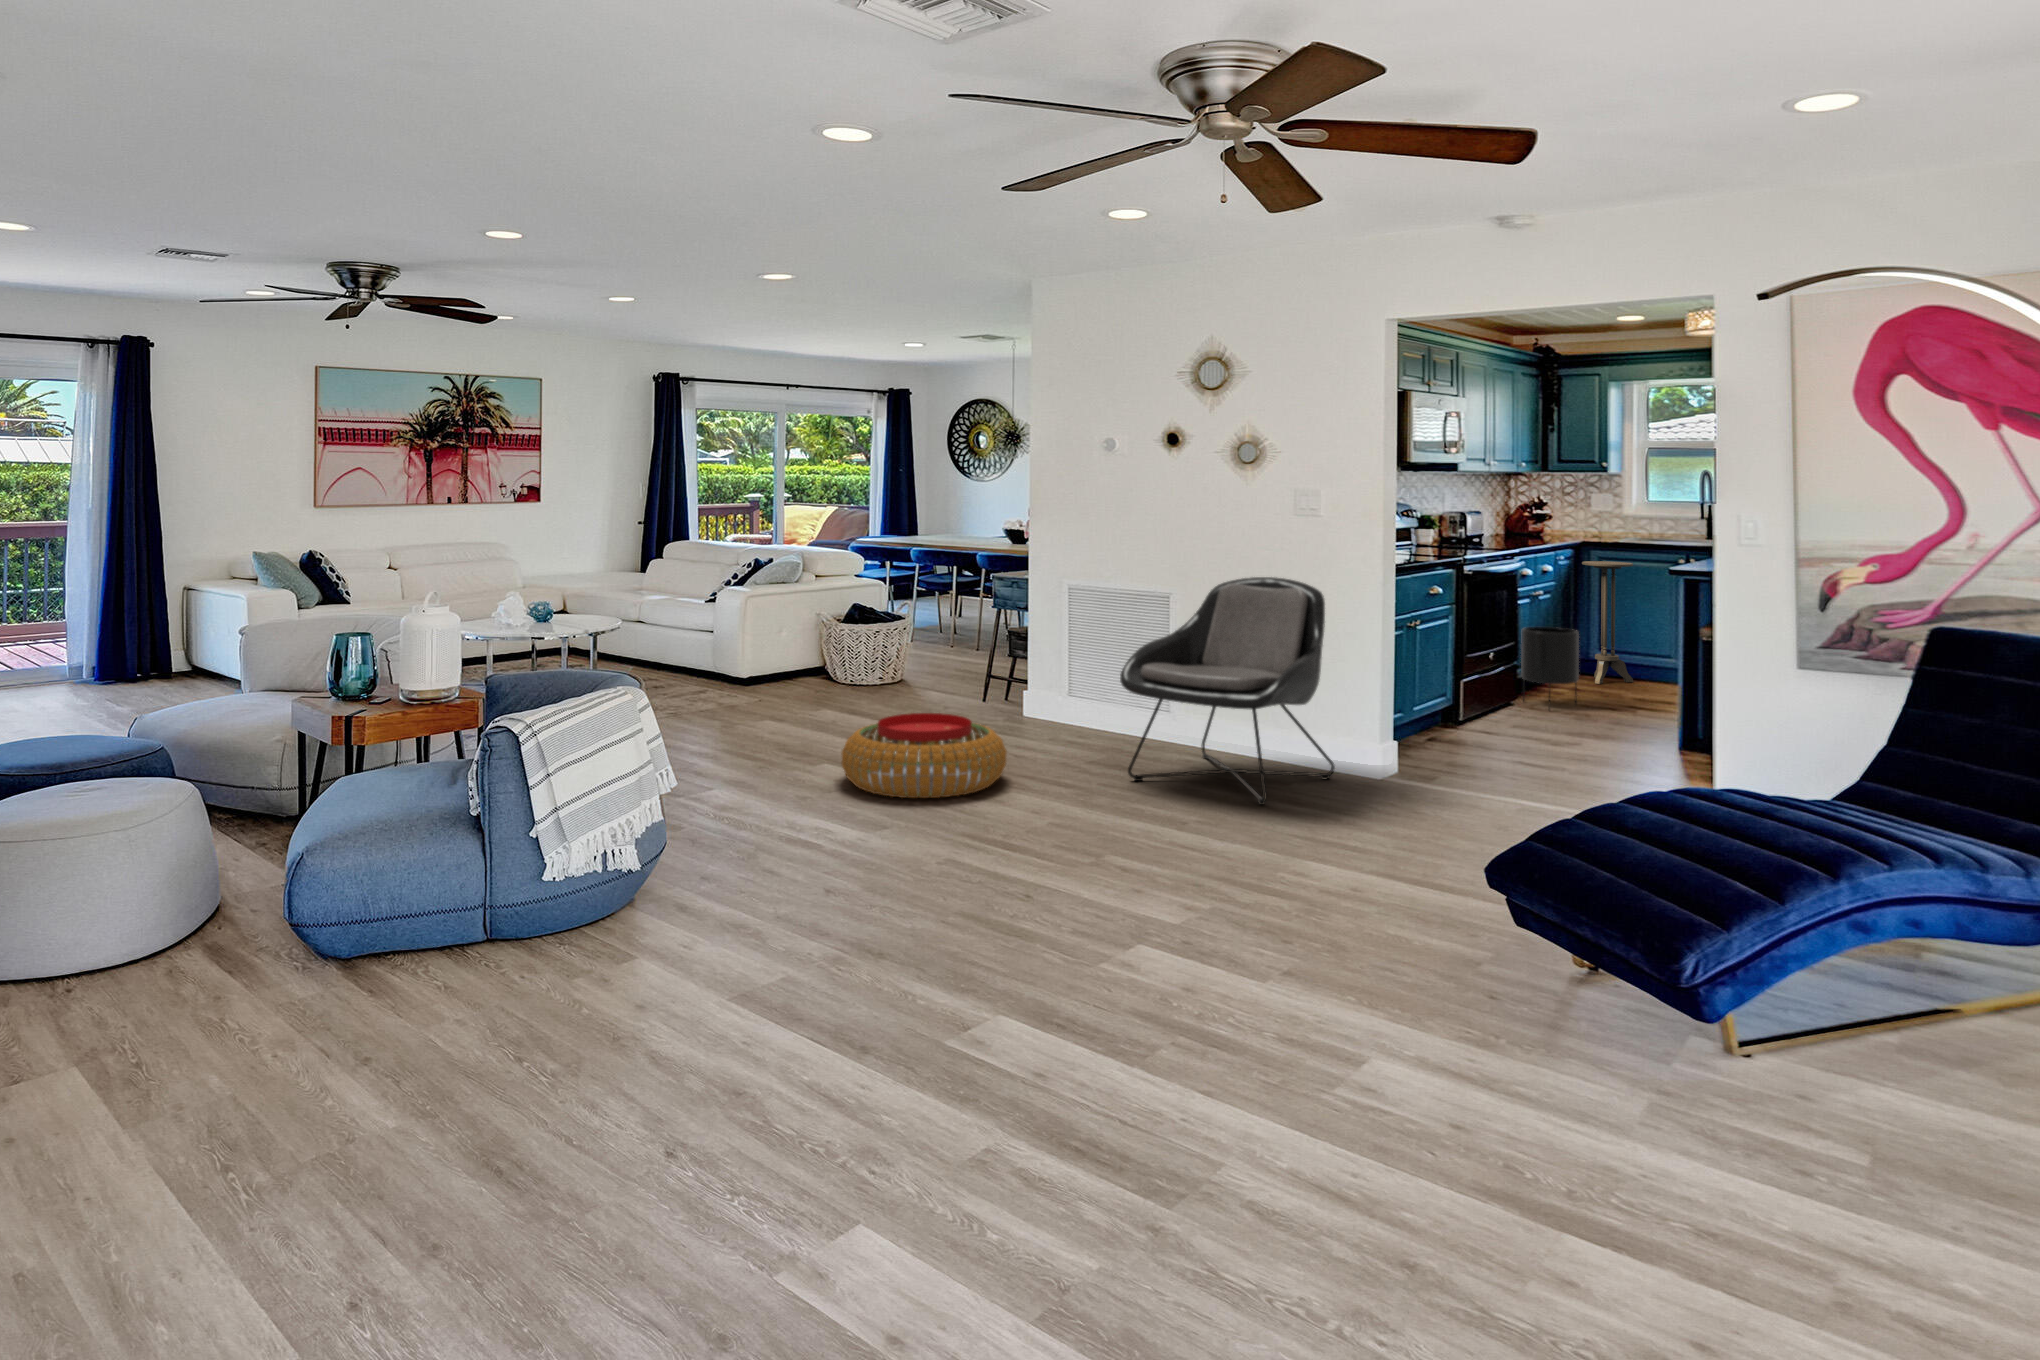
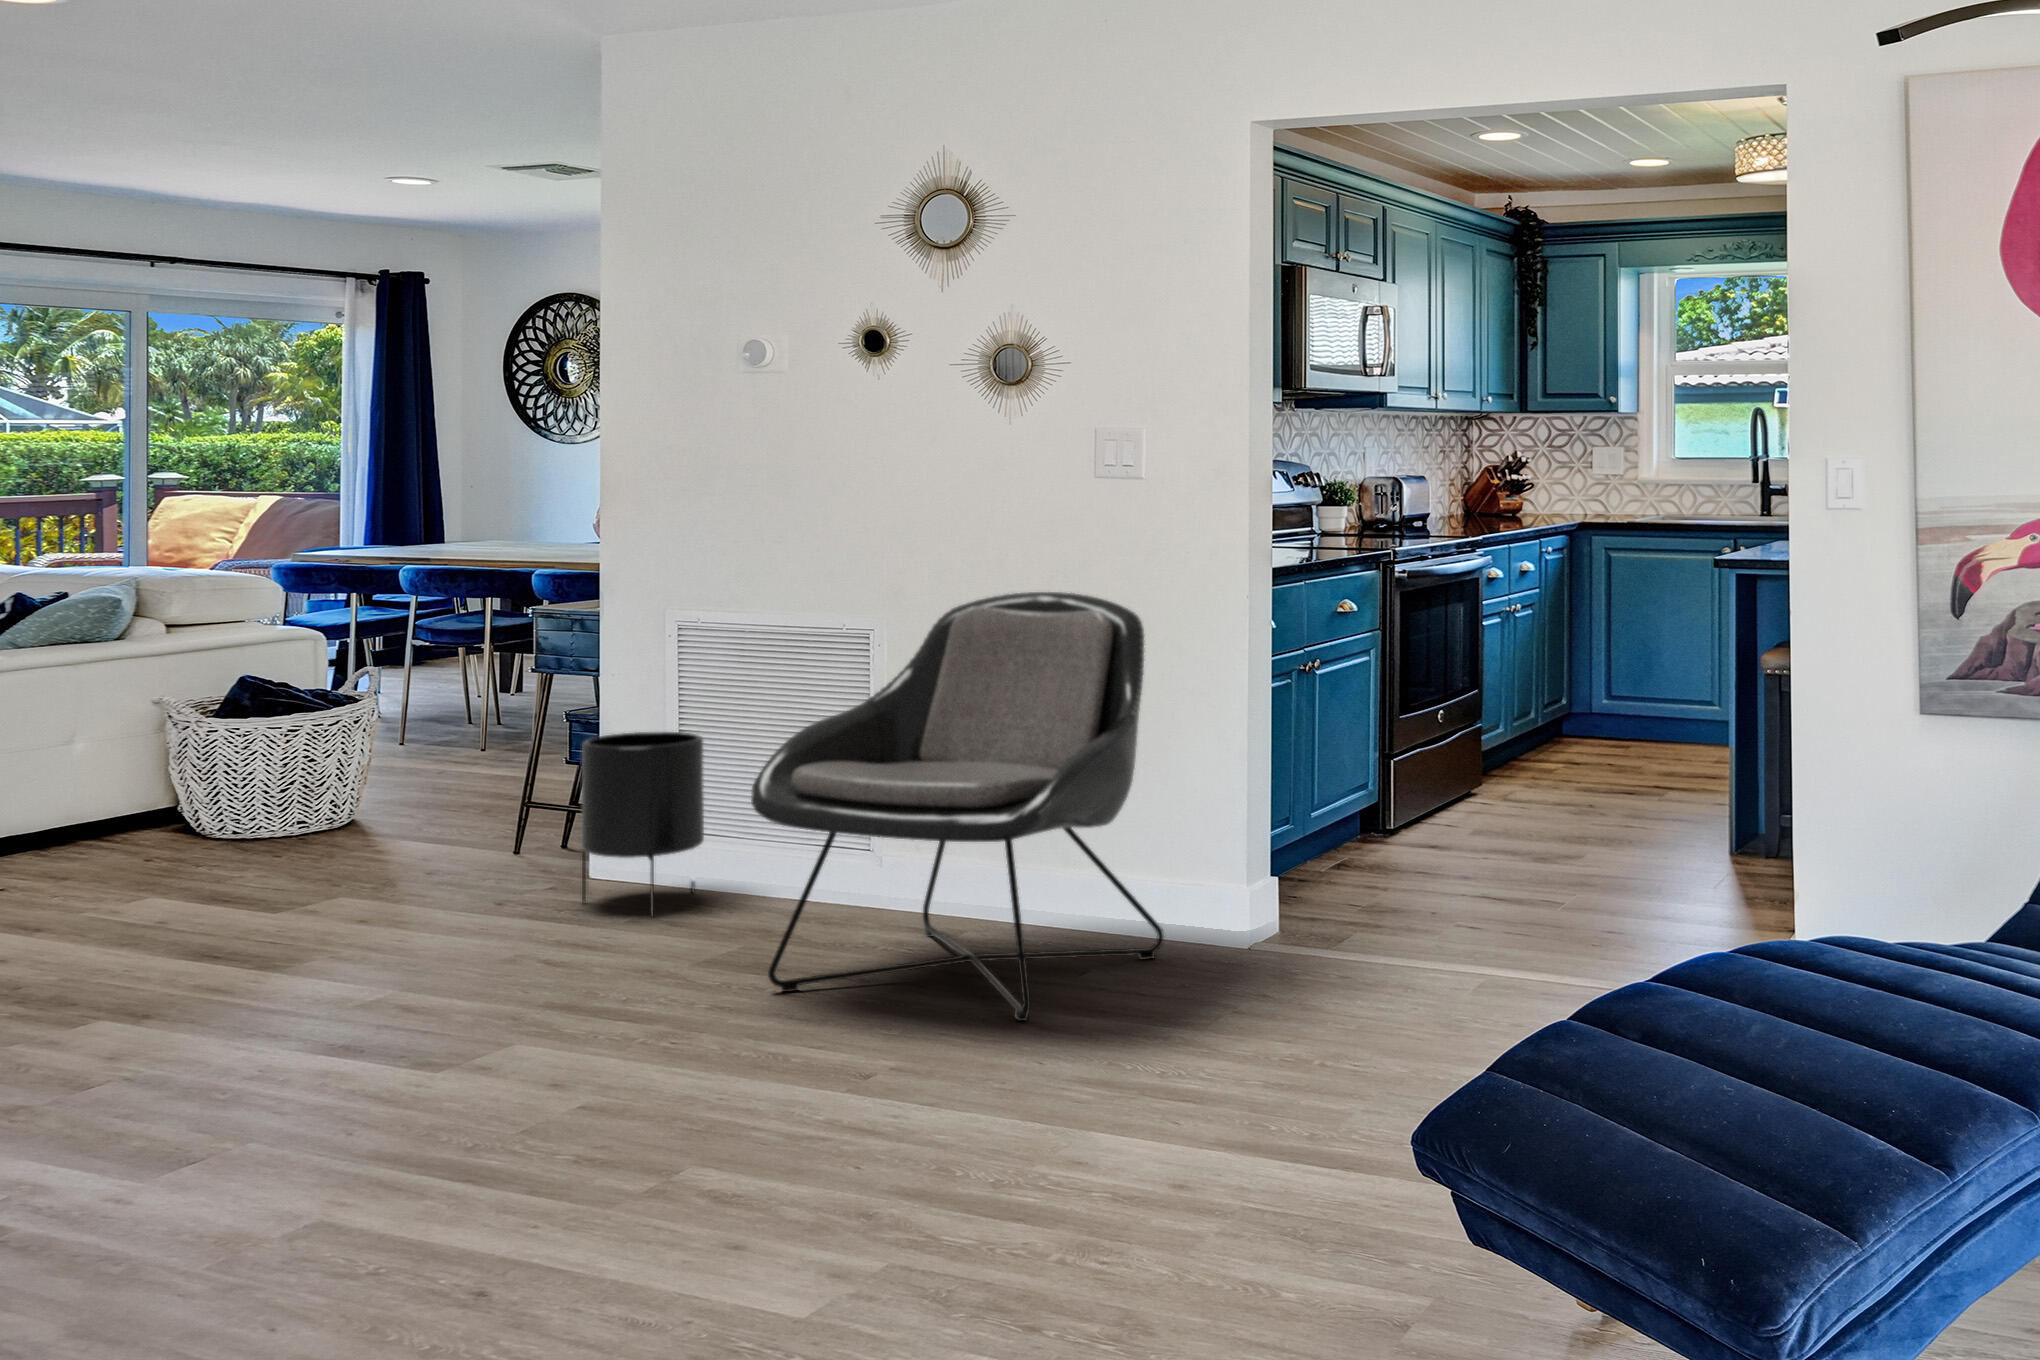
side table: present [1582,561,1633,684] -> none [1582,557,1659,757]
planter: present [1521,627,1579,704] -> present [581,732,704,916]
pouf: present [841,713,1007,798] -> none [135,887,515,1071]

